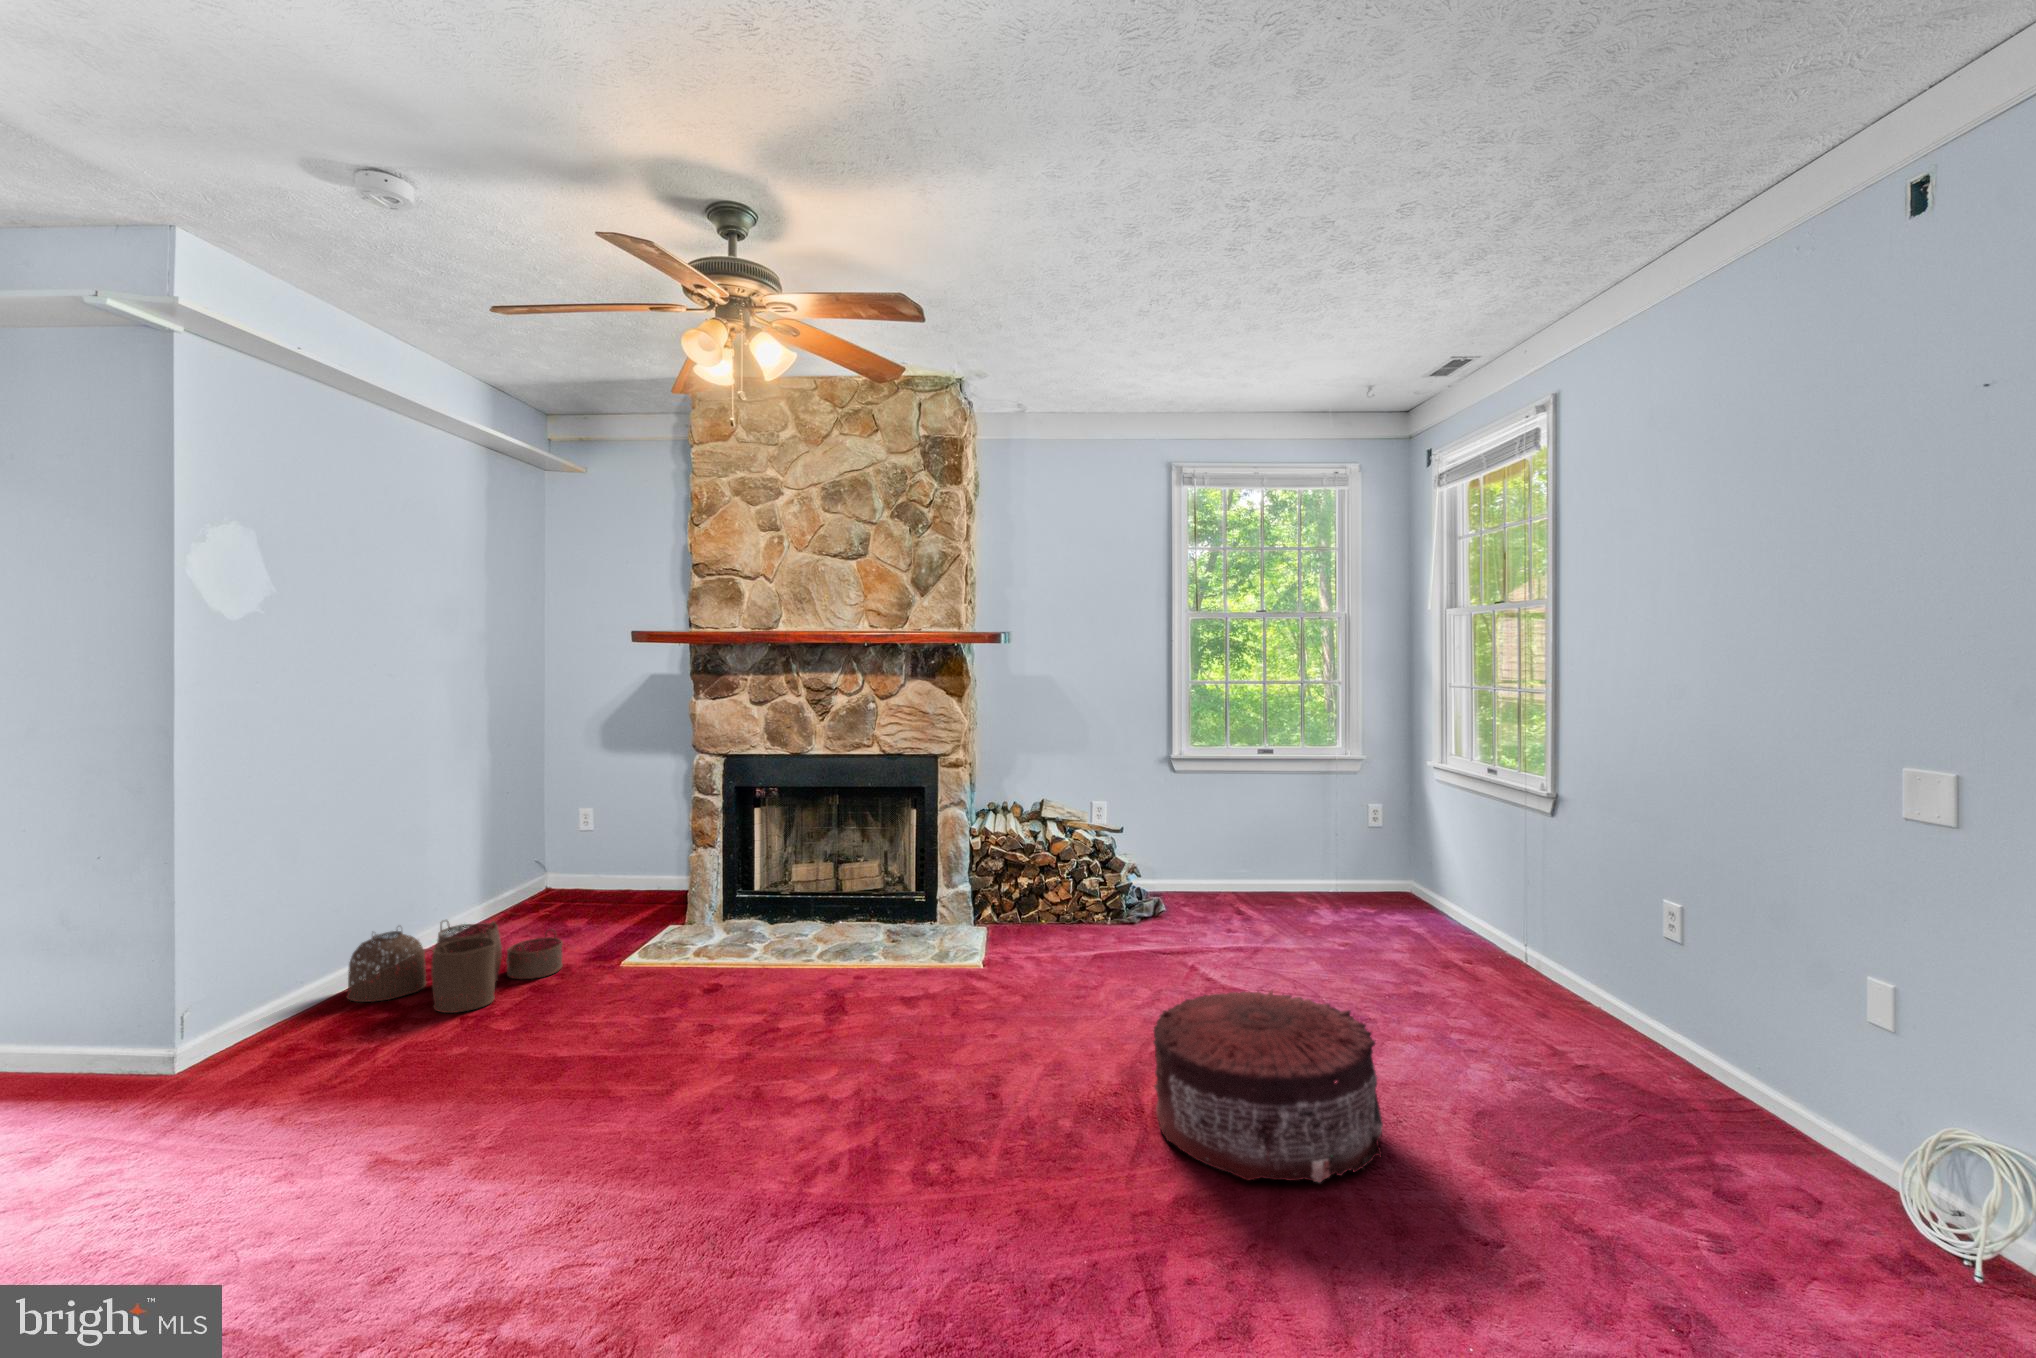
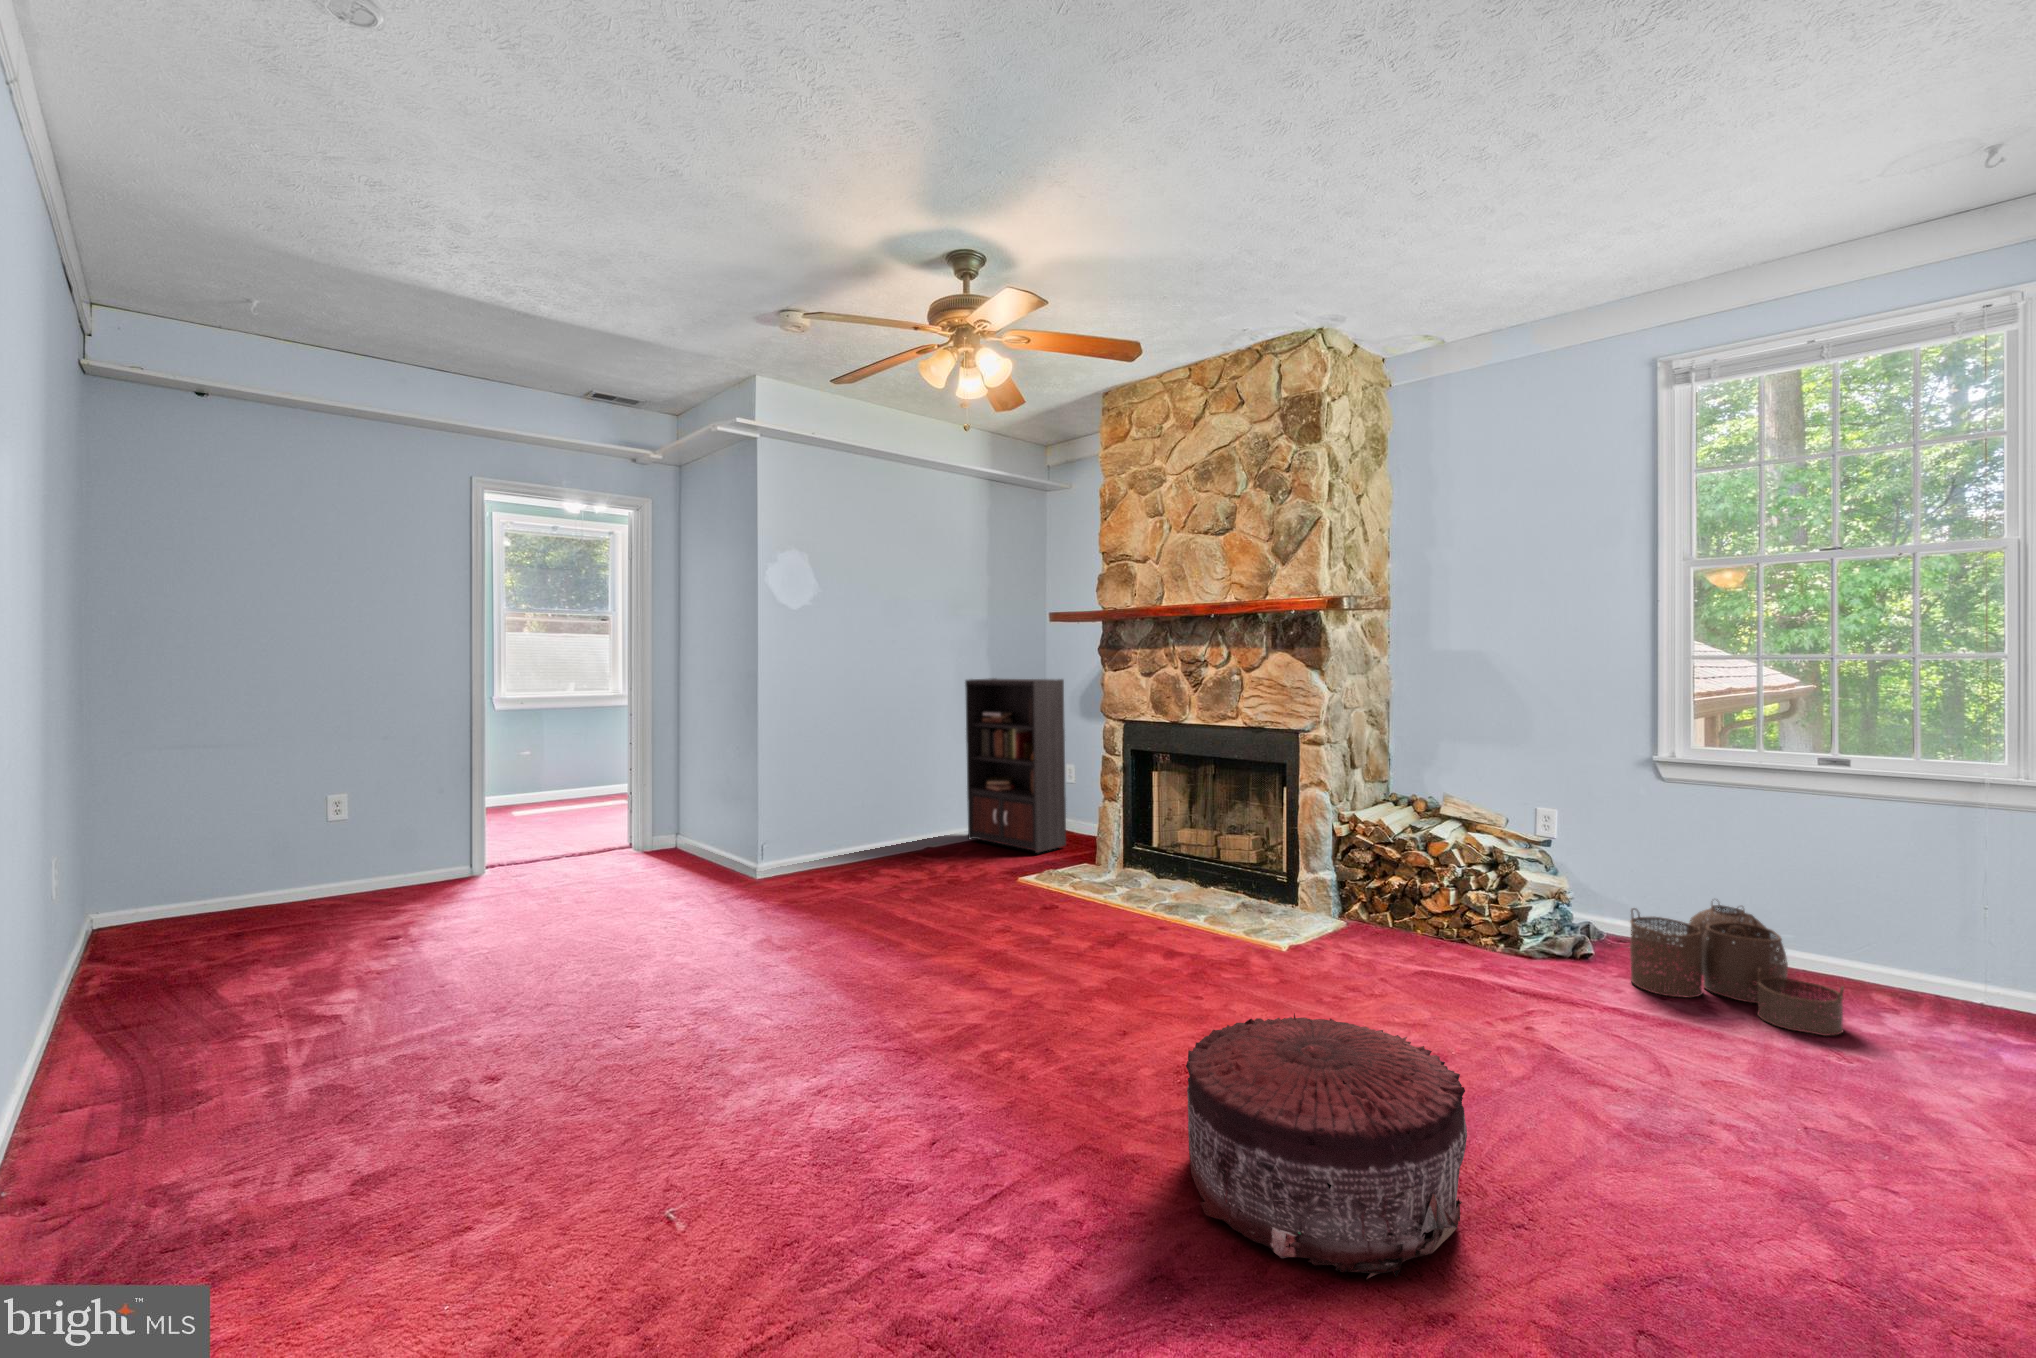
bookcase: none [466,709,669,926] -> present [965,678,1066,853]
woven basket: present [347,921,563,1013] -> present [1630,904,1844,1036]

